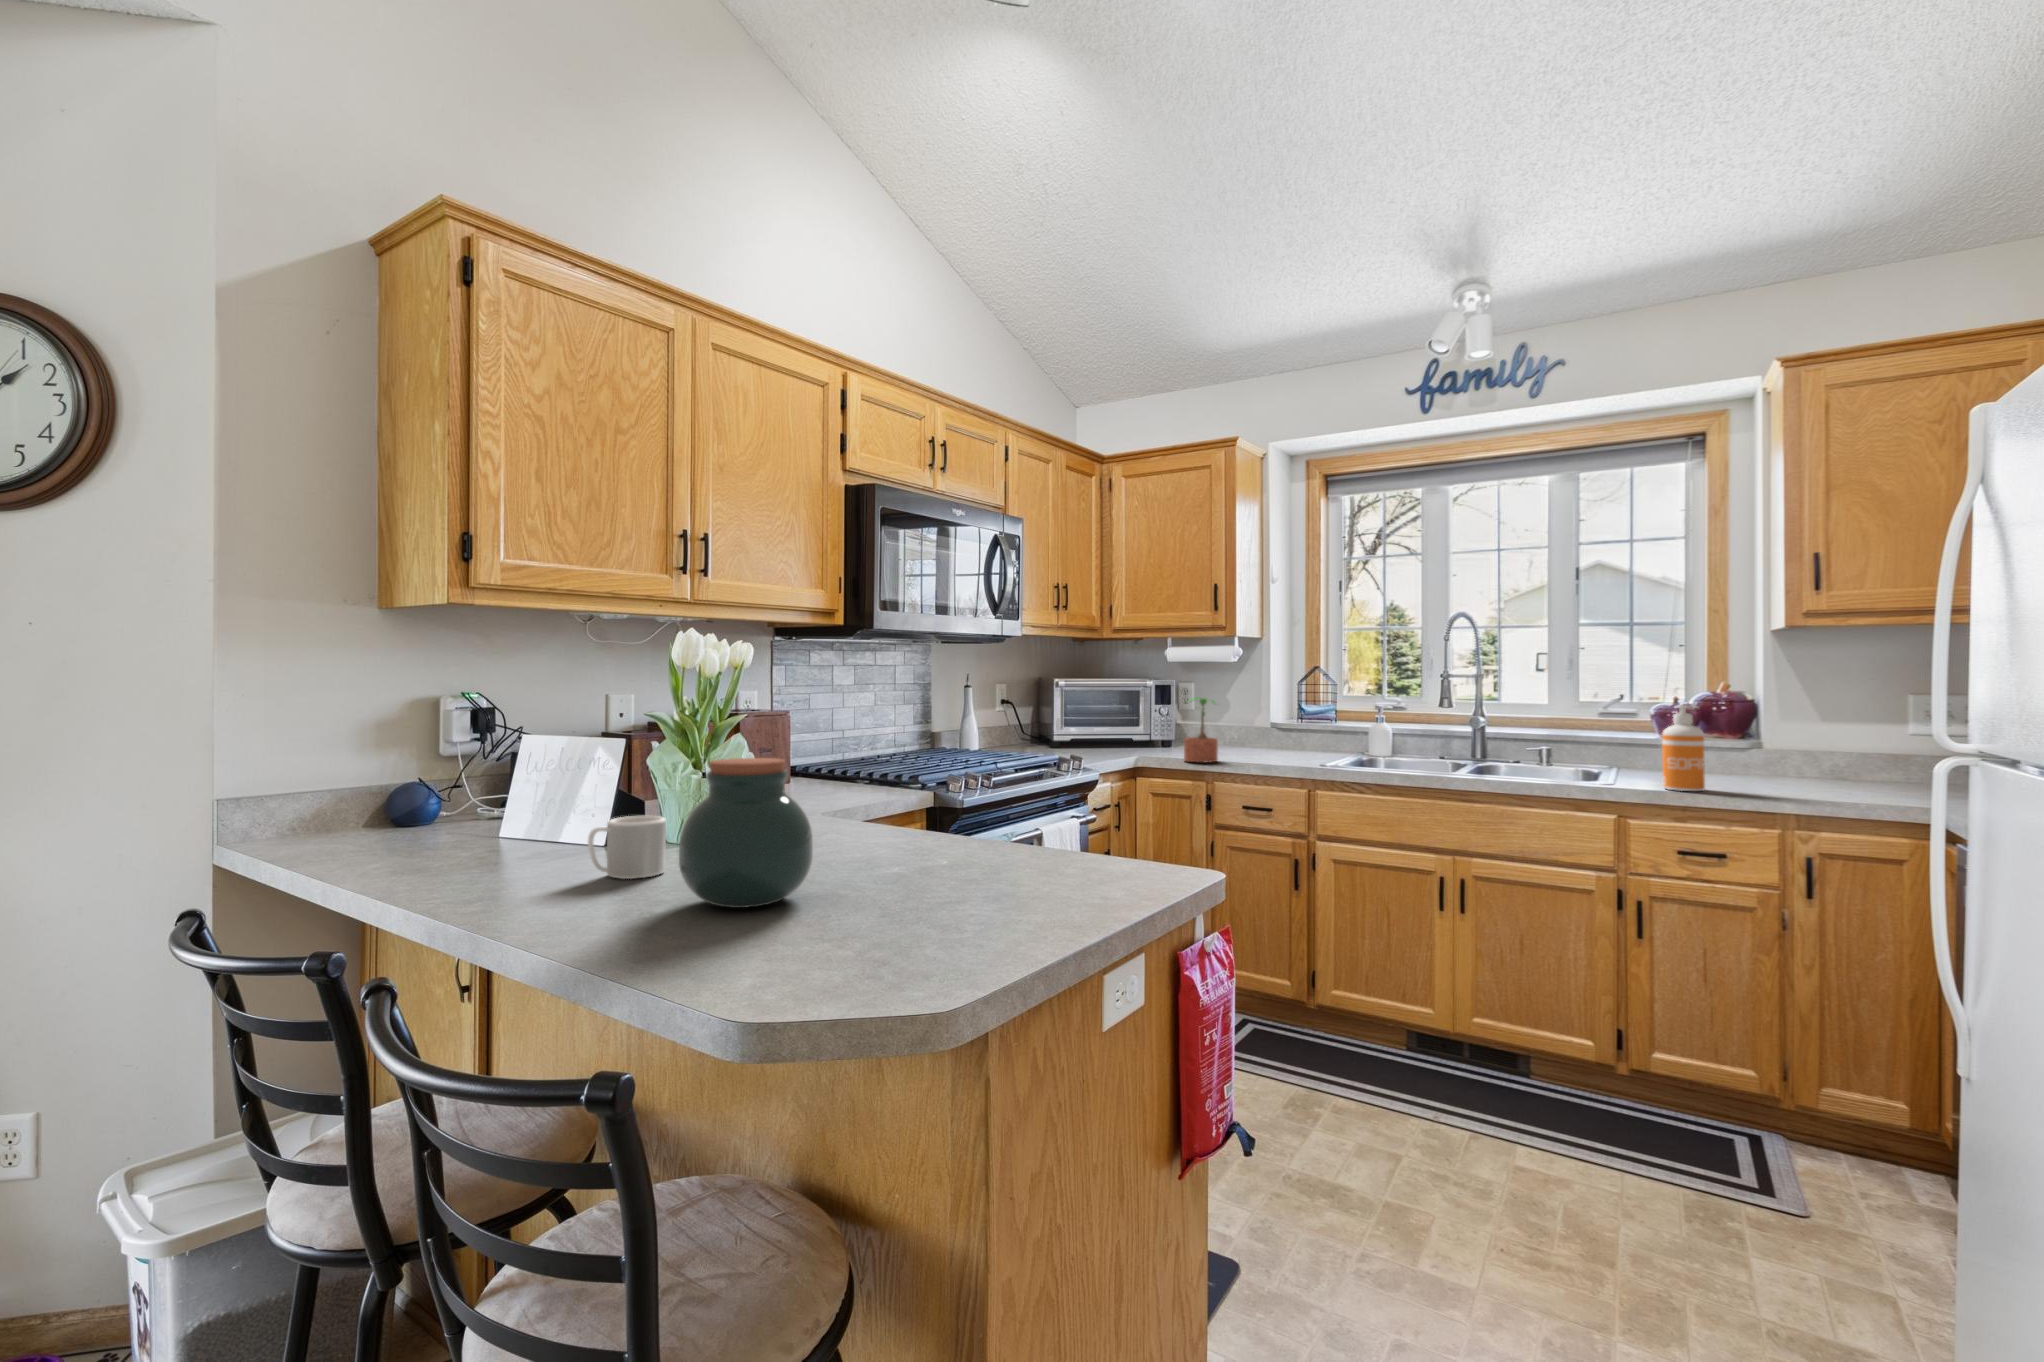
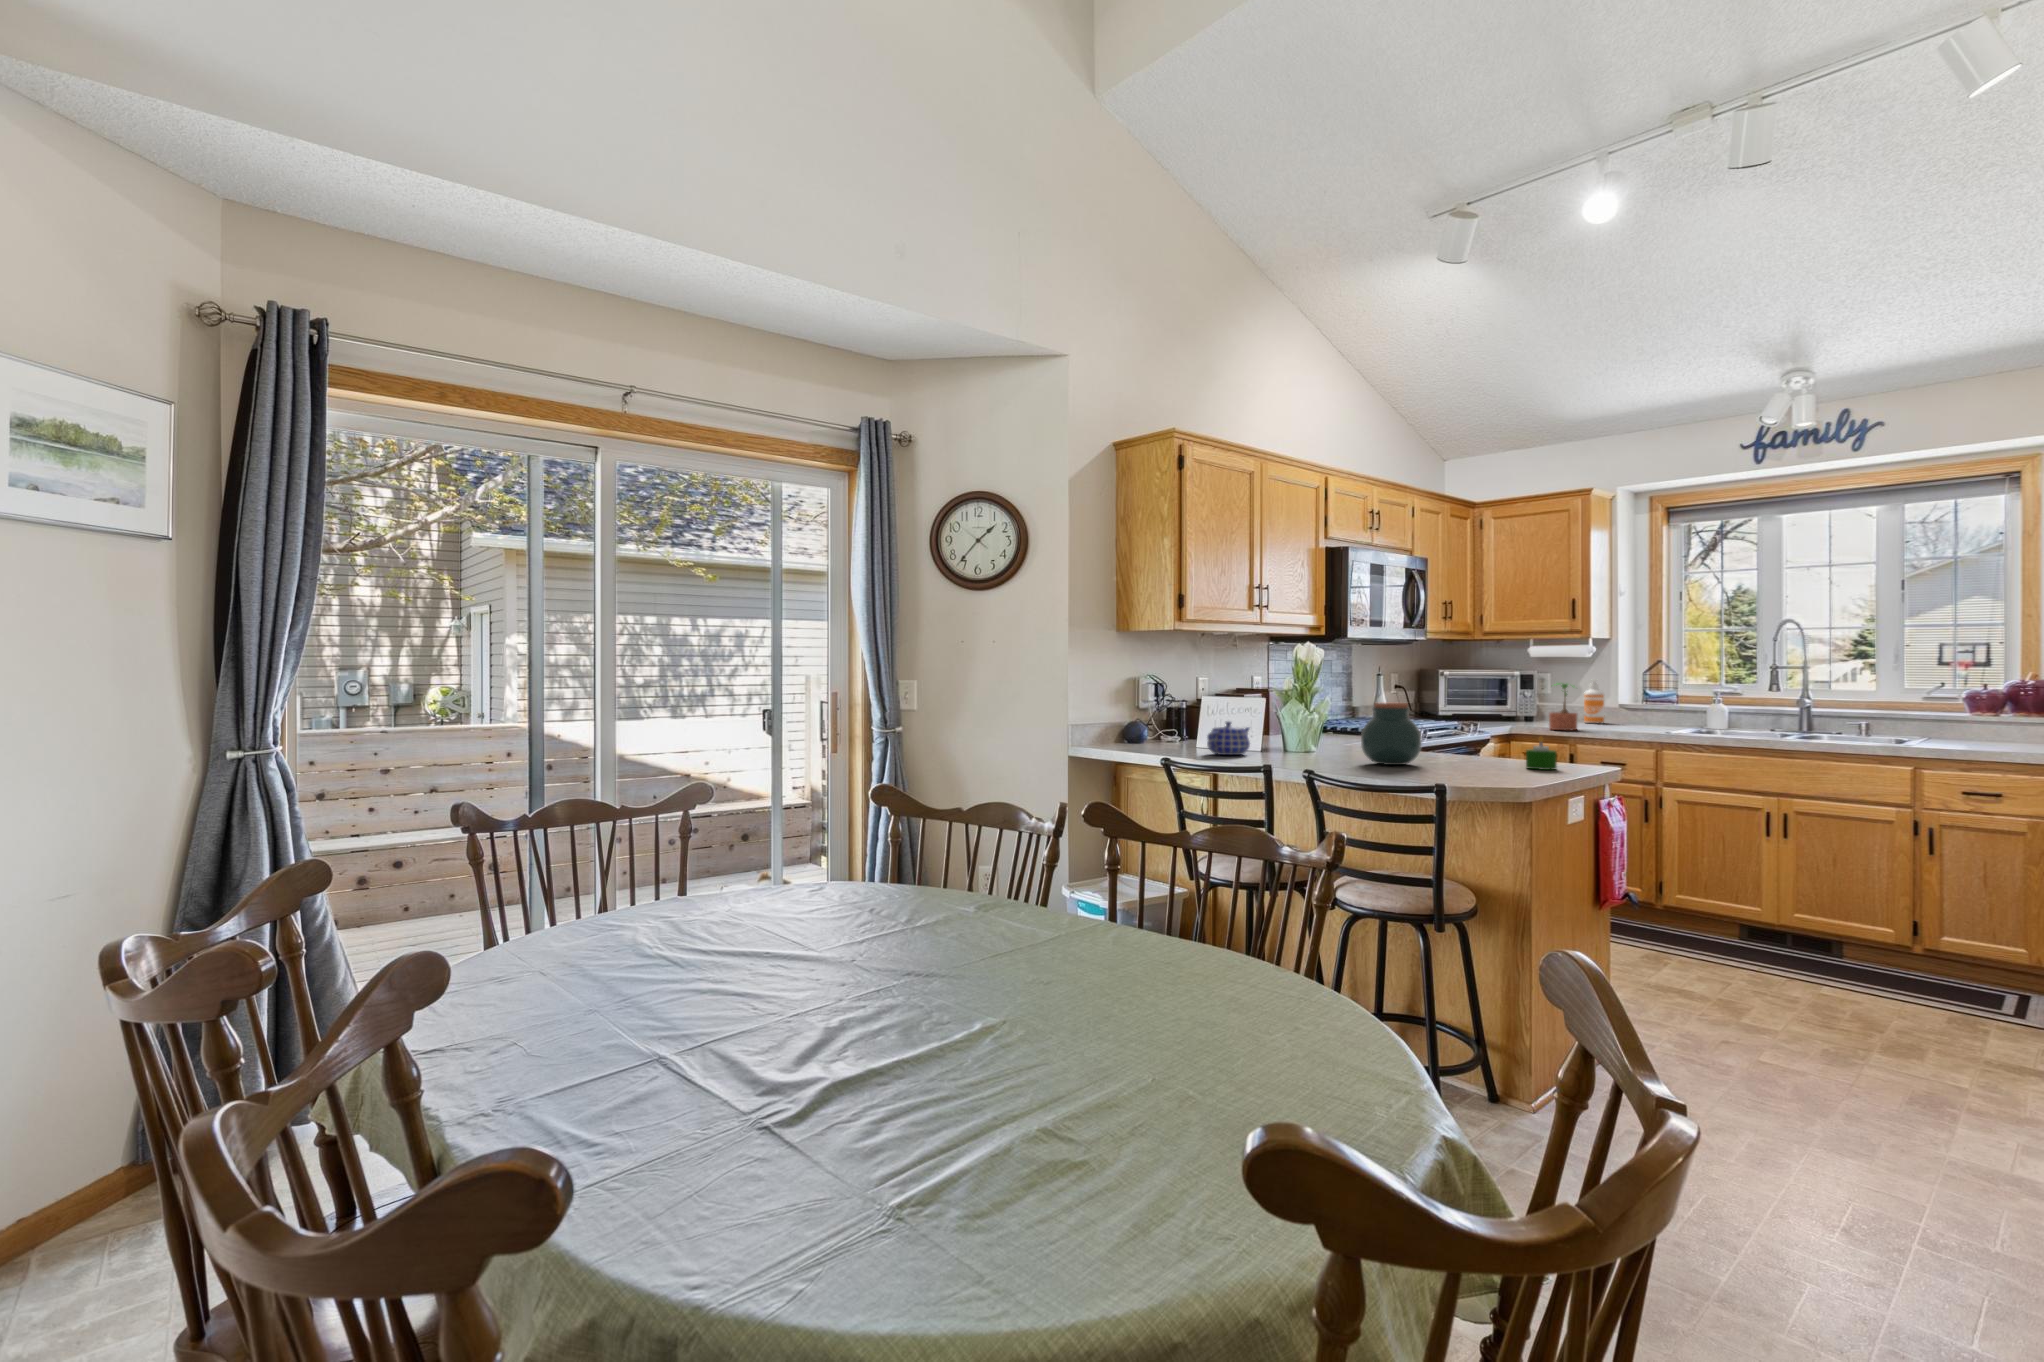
soap dispenser: present [1662,705,1705,791] -> present [1584,679,1604,723]
teapot: none [407,795,558,871] -> present [1207,721,1250,755]
mug: present [588,816,666,879] -> none [1295,732,1326,758]
candle: none [1017,835,1078,917] -> present [1526,737,1557,770]

